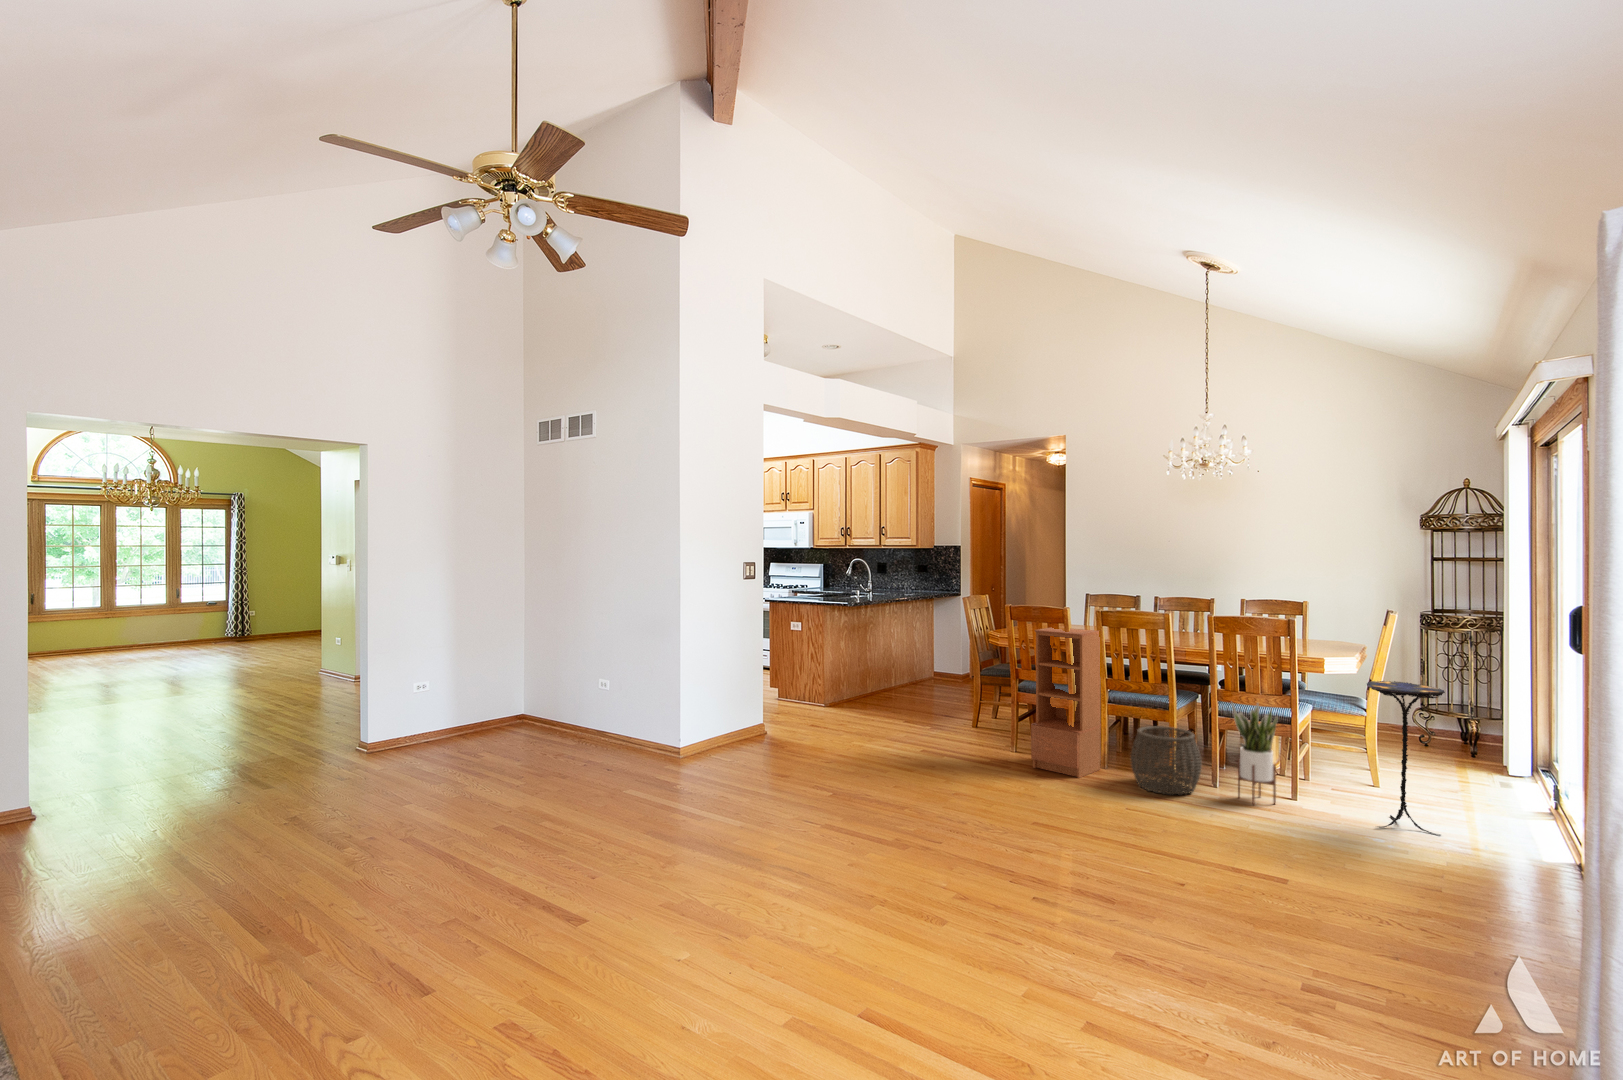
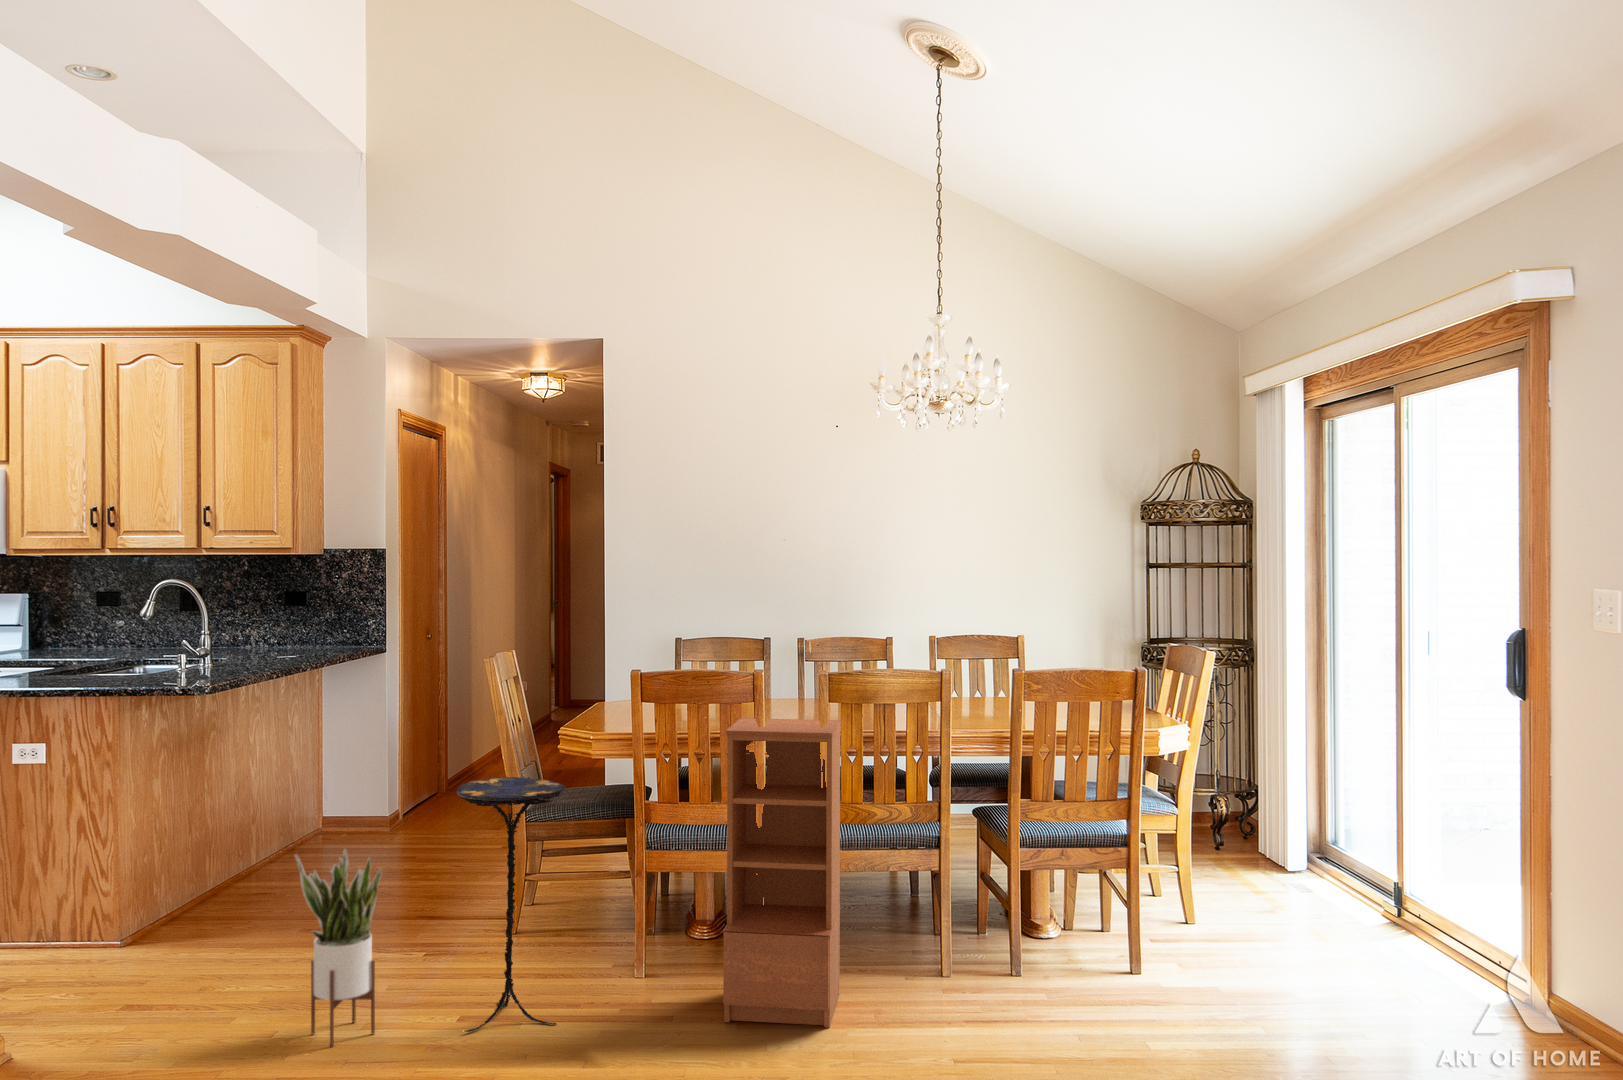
side table: present [1367,681,1445,835] -> present [457,777,565,1032]
potted plant: present [1231,703,1278,805] -> present [295,849,382,1047]
woven basket: present [1131,726,1202,795] -> none [921,893,1048,1032]

